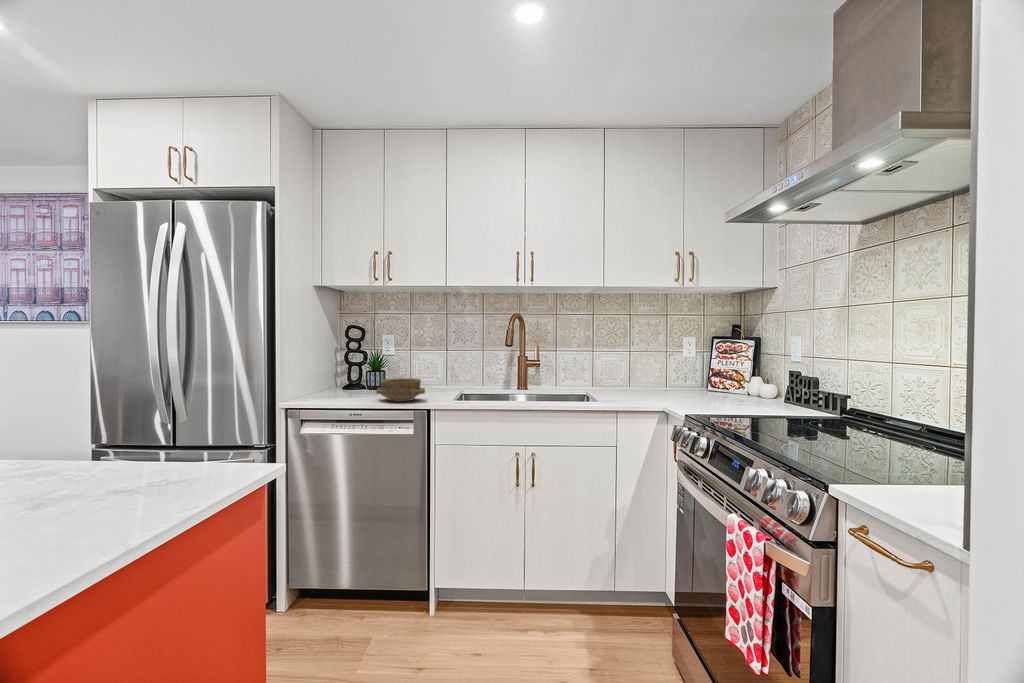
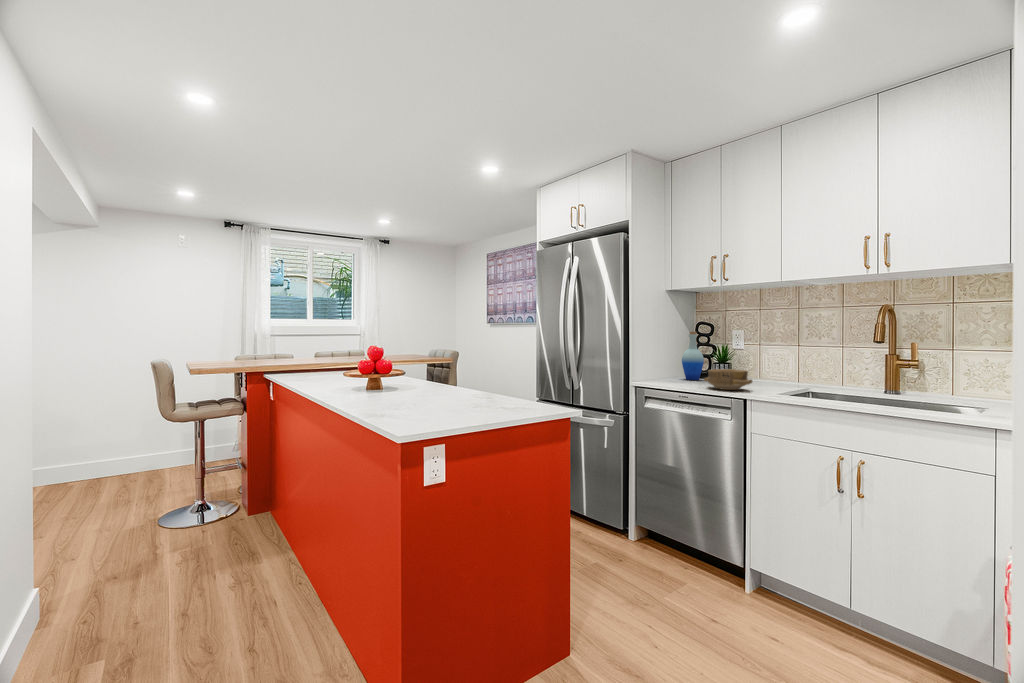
bottle: none [335,337,360,392] -> present [682,332,704,380]

